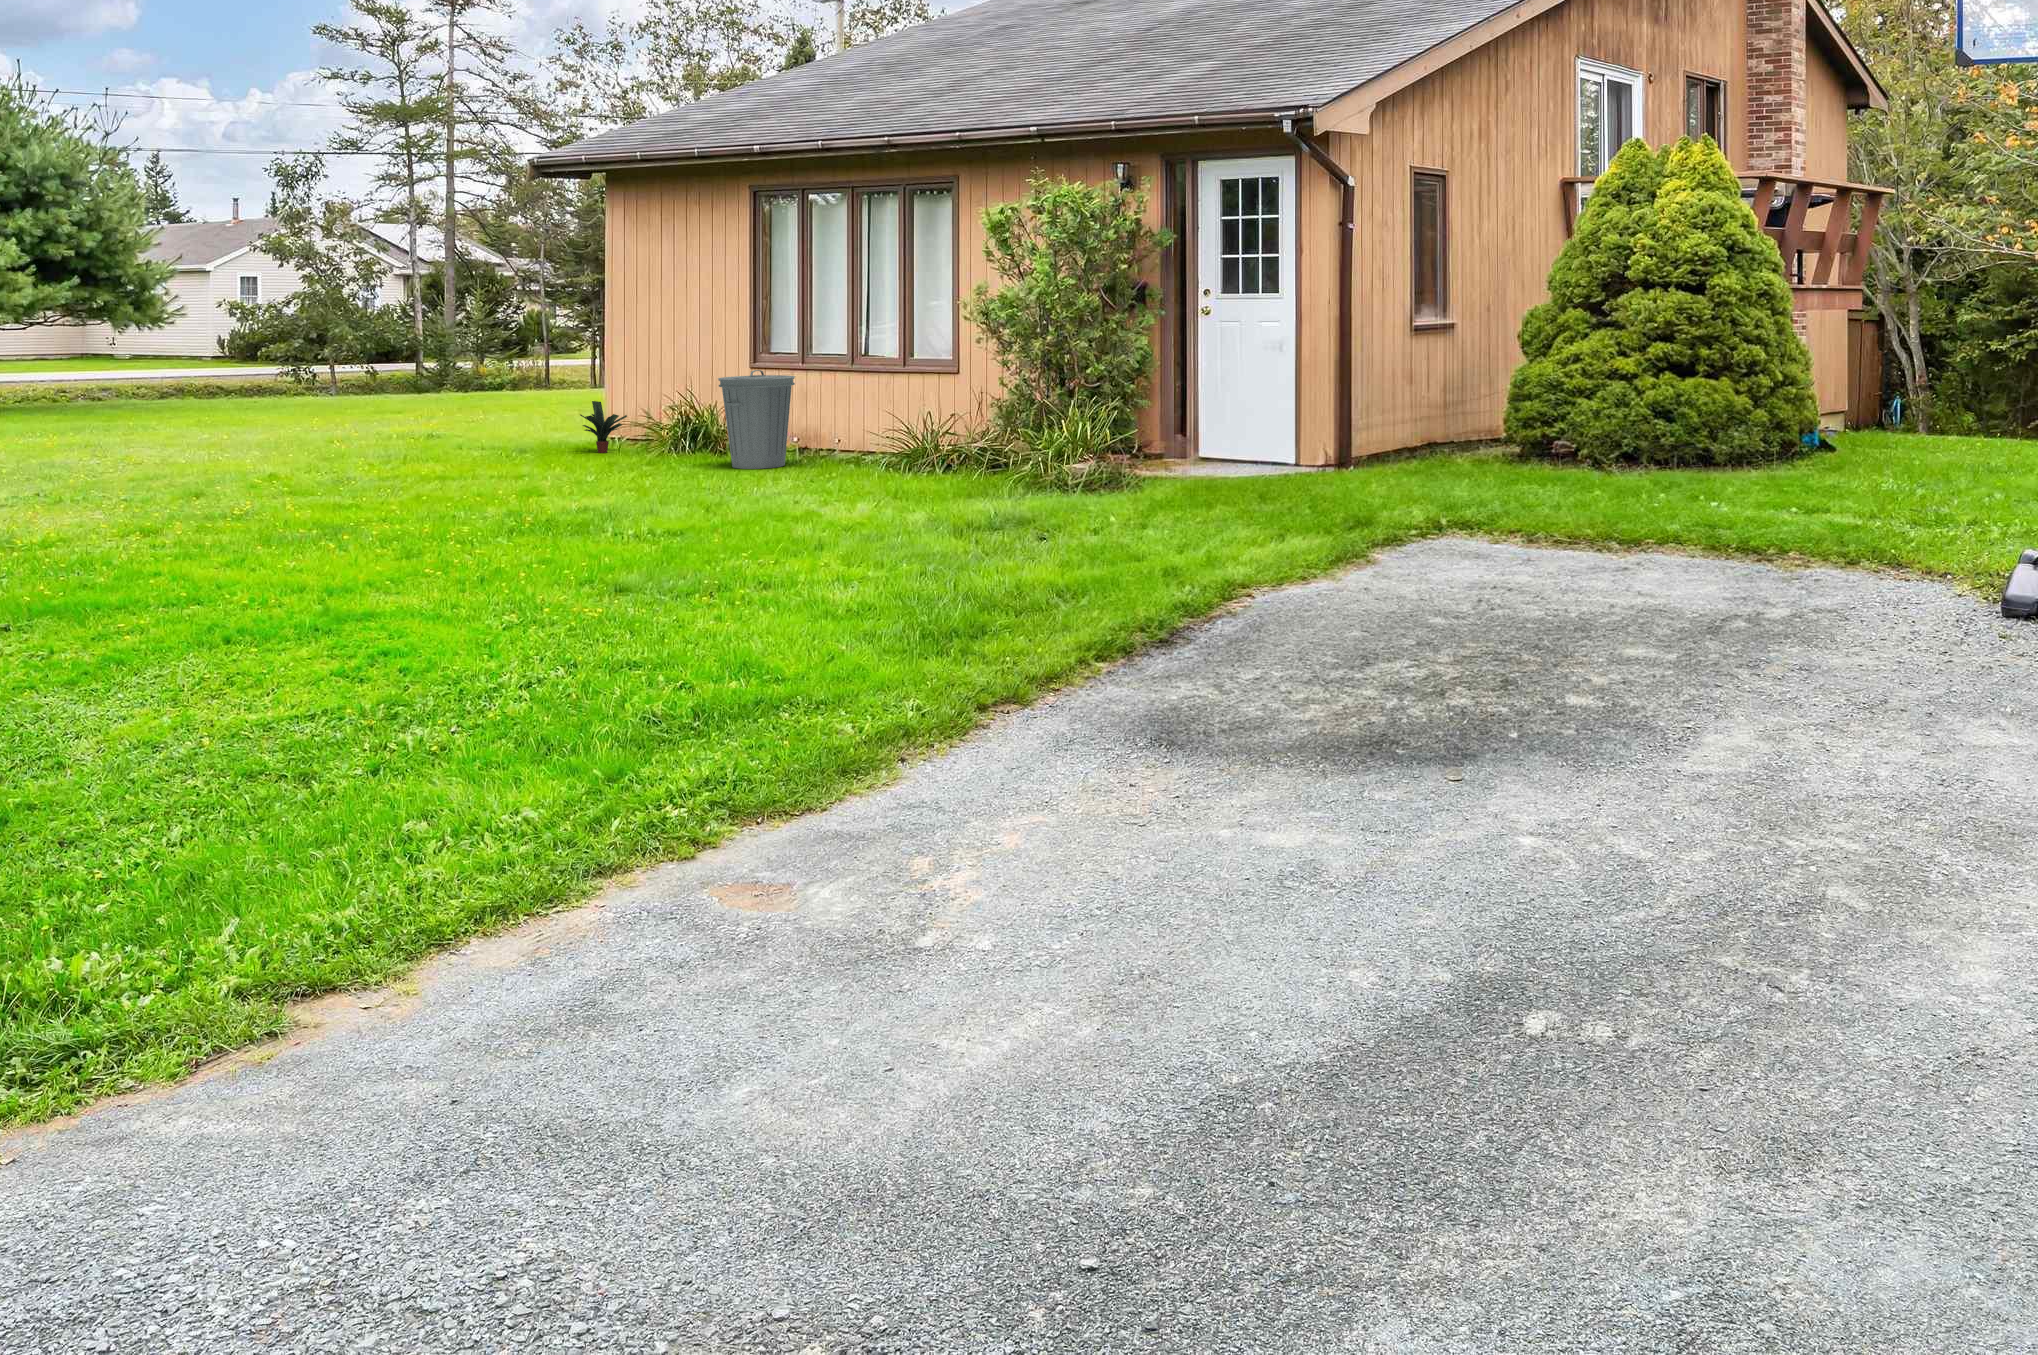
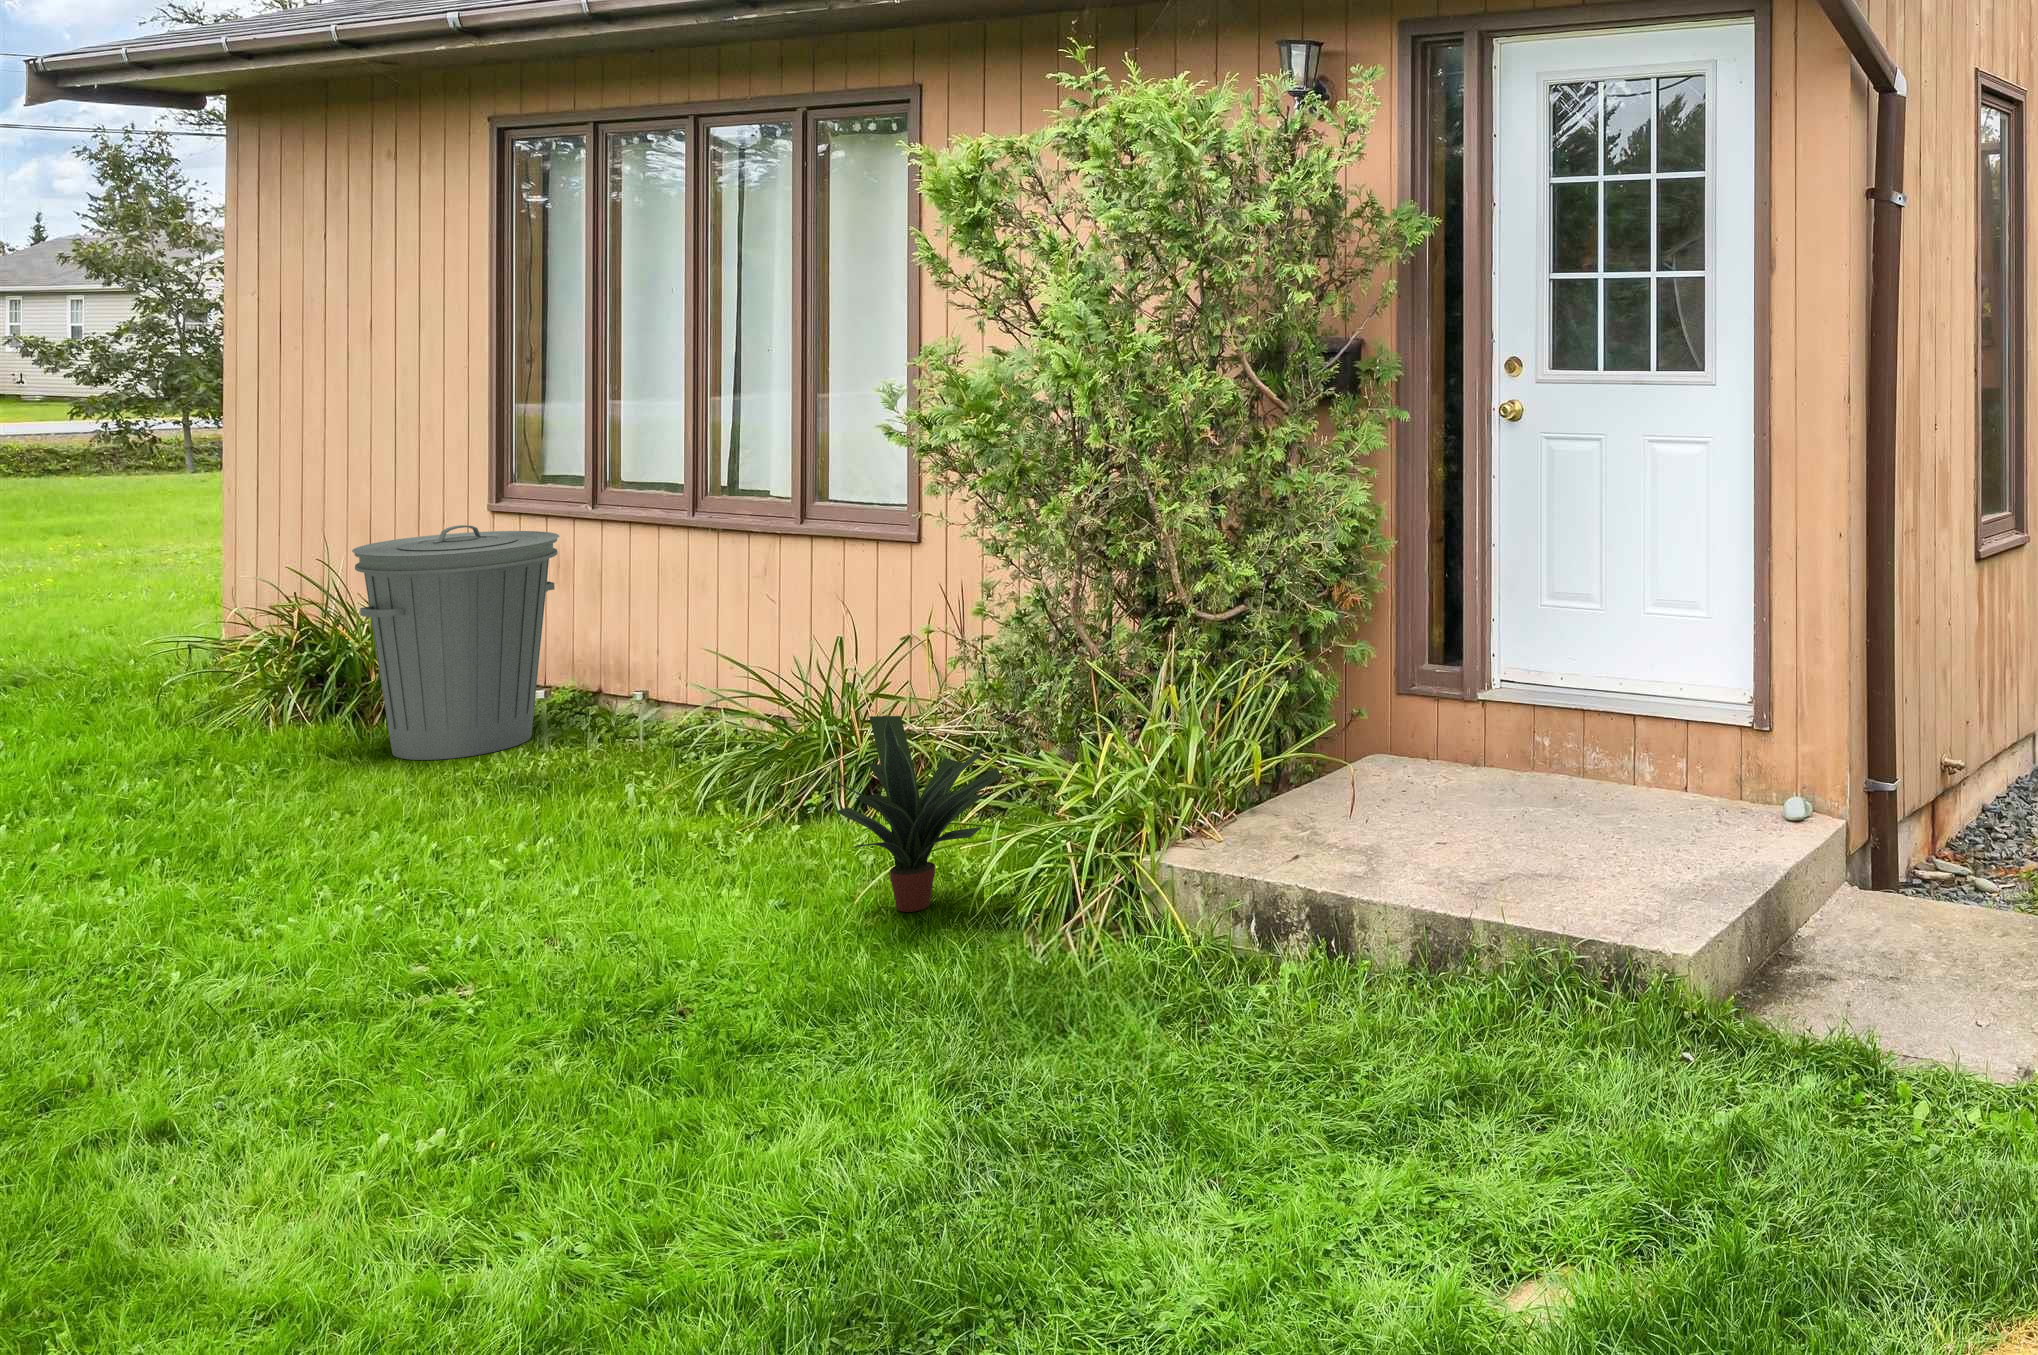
potted plant: present [580,401,627,453] -> present [831,716,1002,912]

